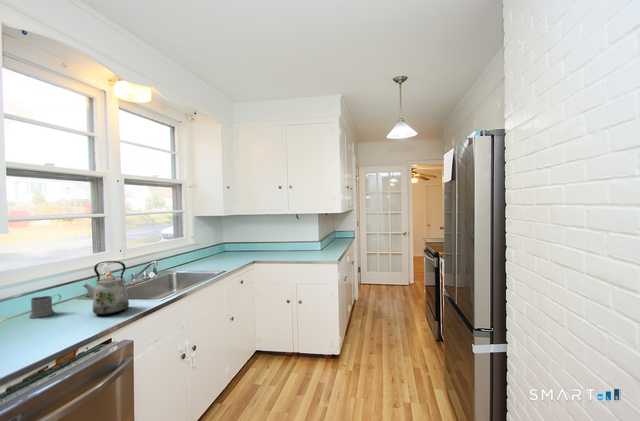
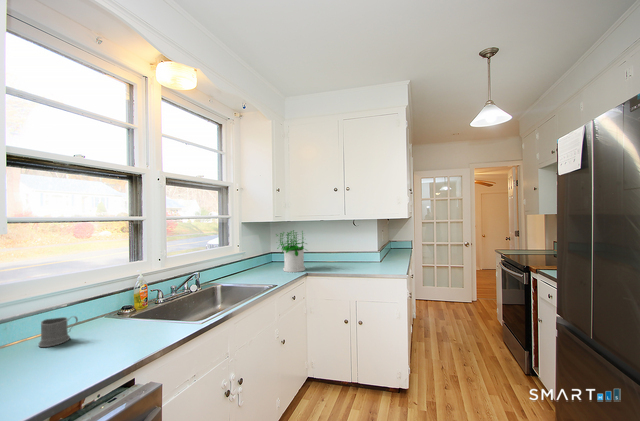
potted plant: none [226,224,256,261] -> present [277,230,305,272]
kettle: present [84,261,129,315] -> none [102,275,158,348]

